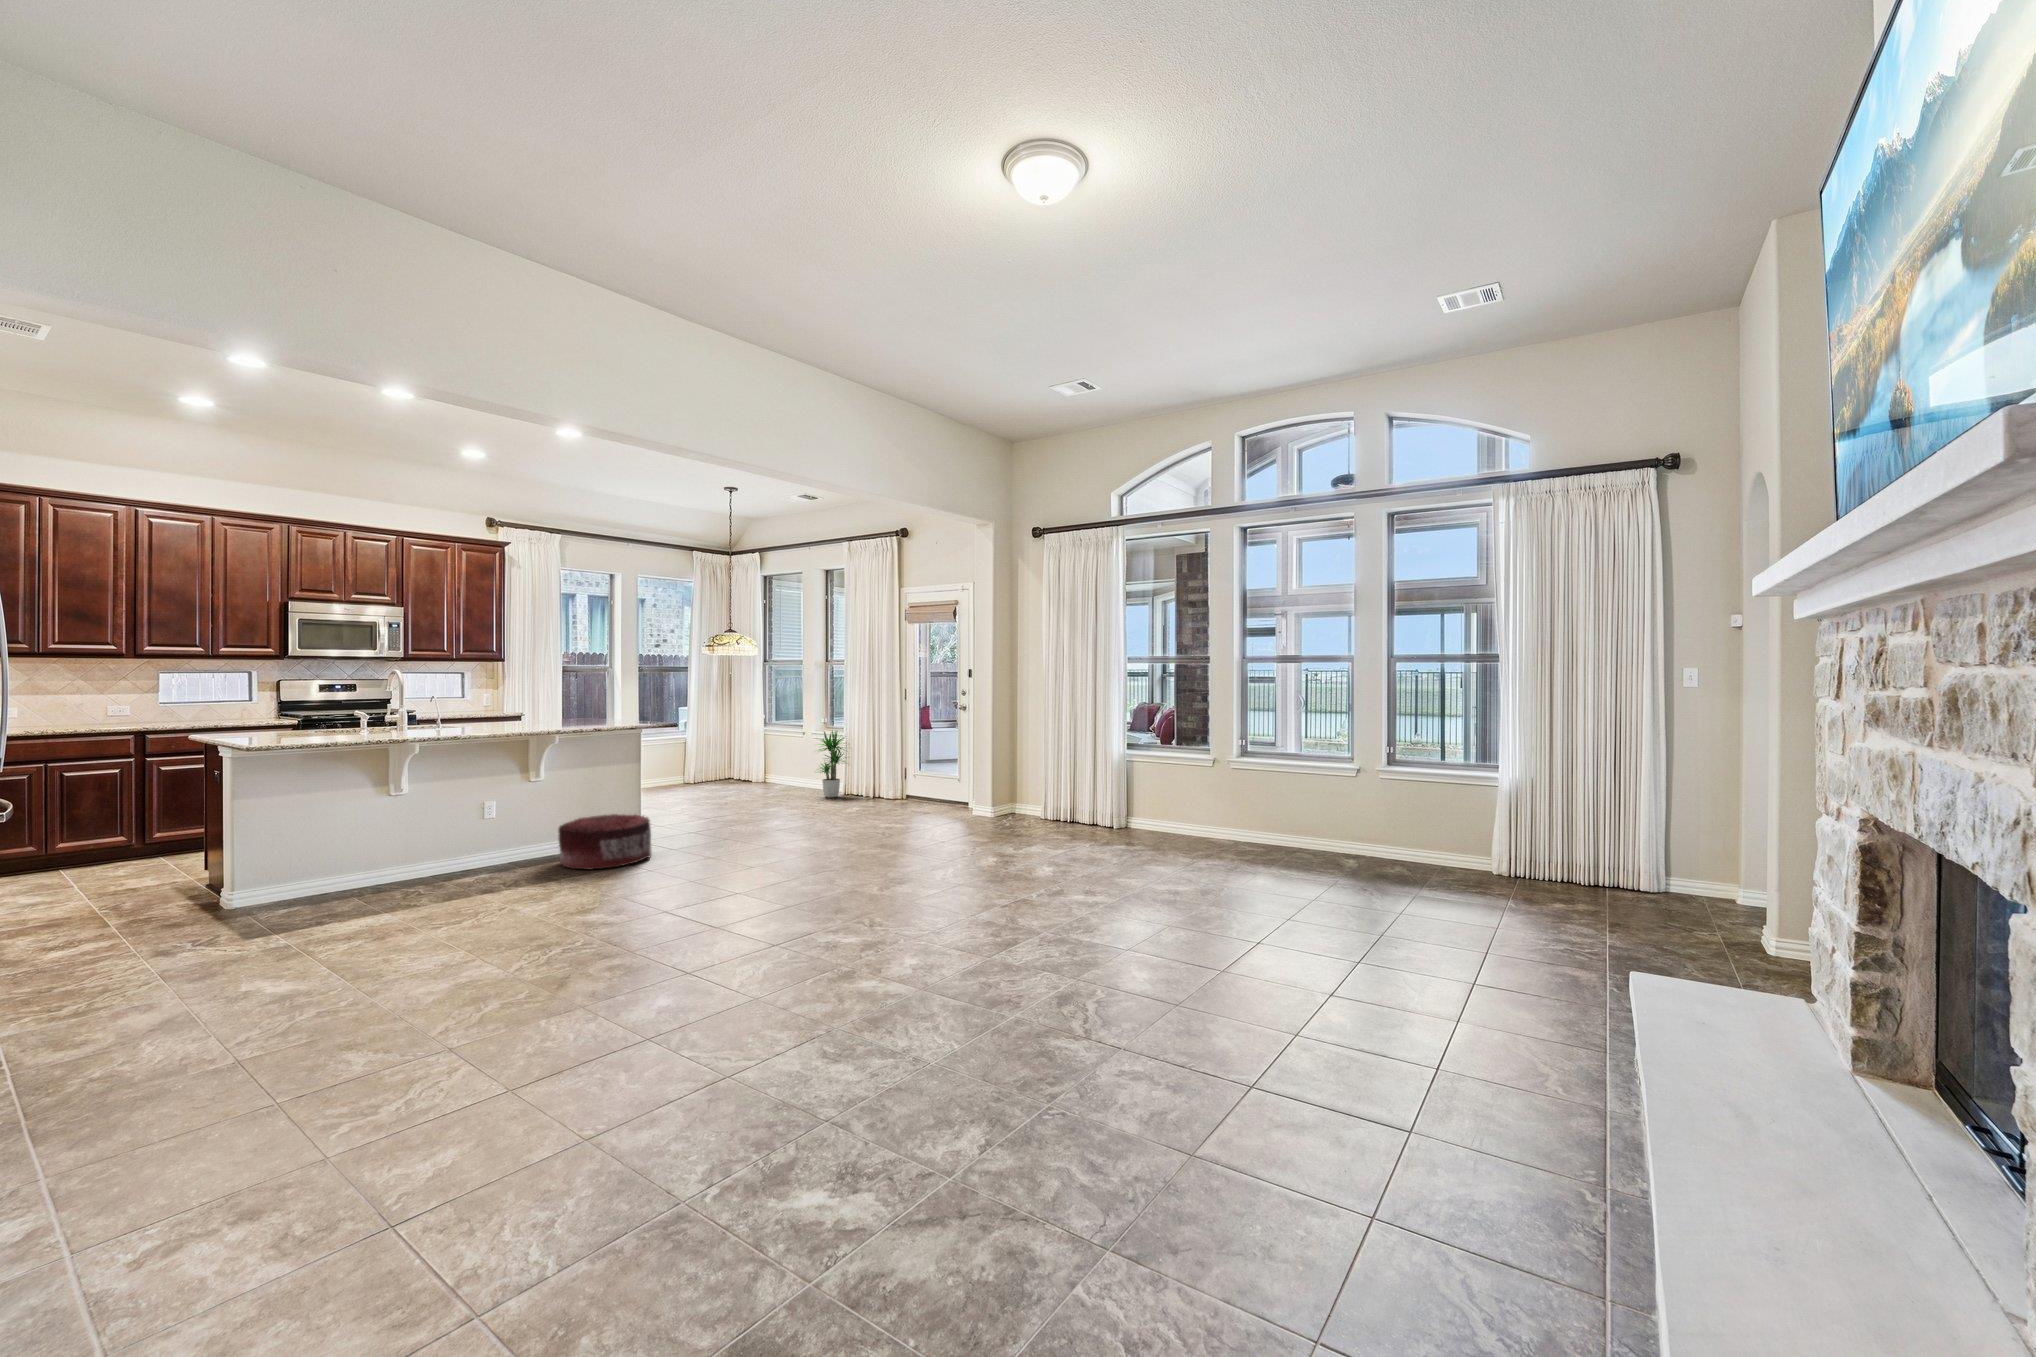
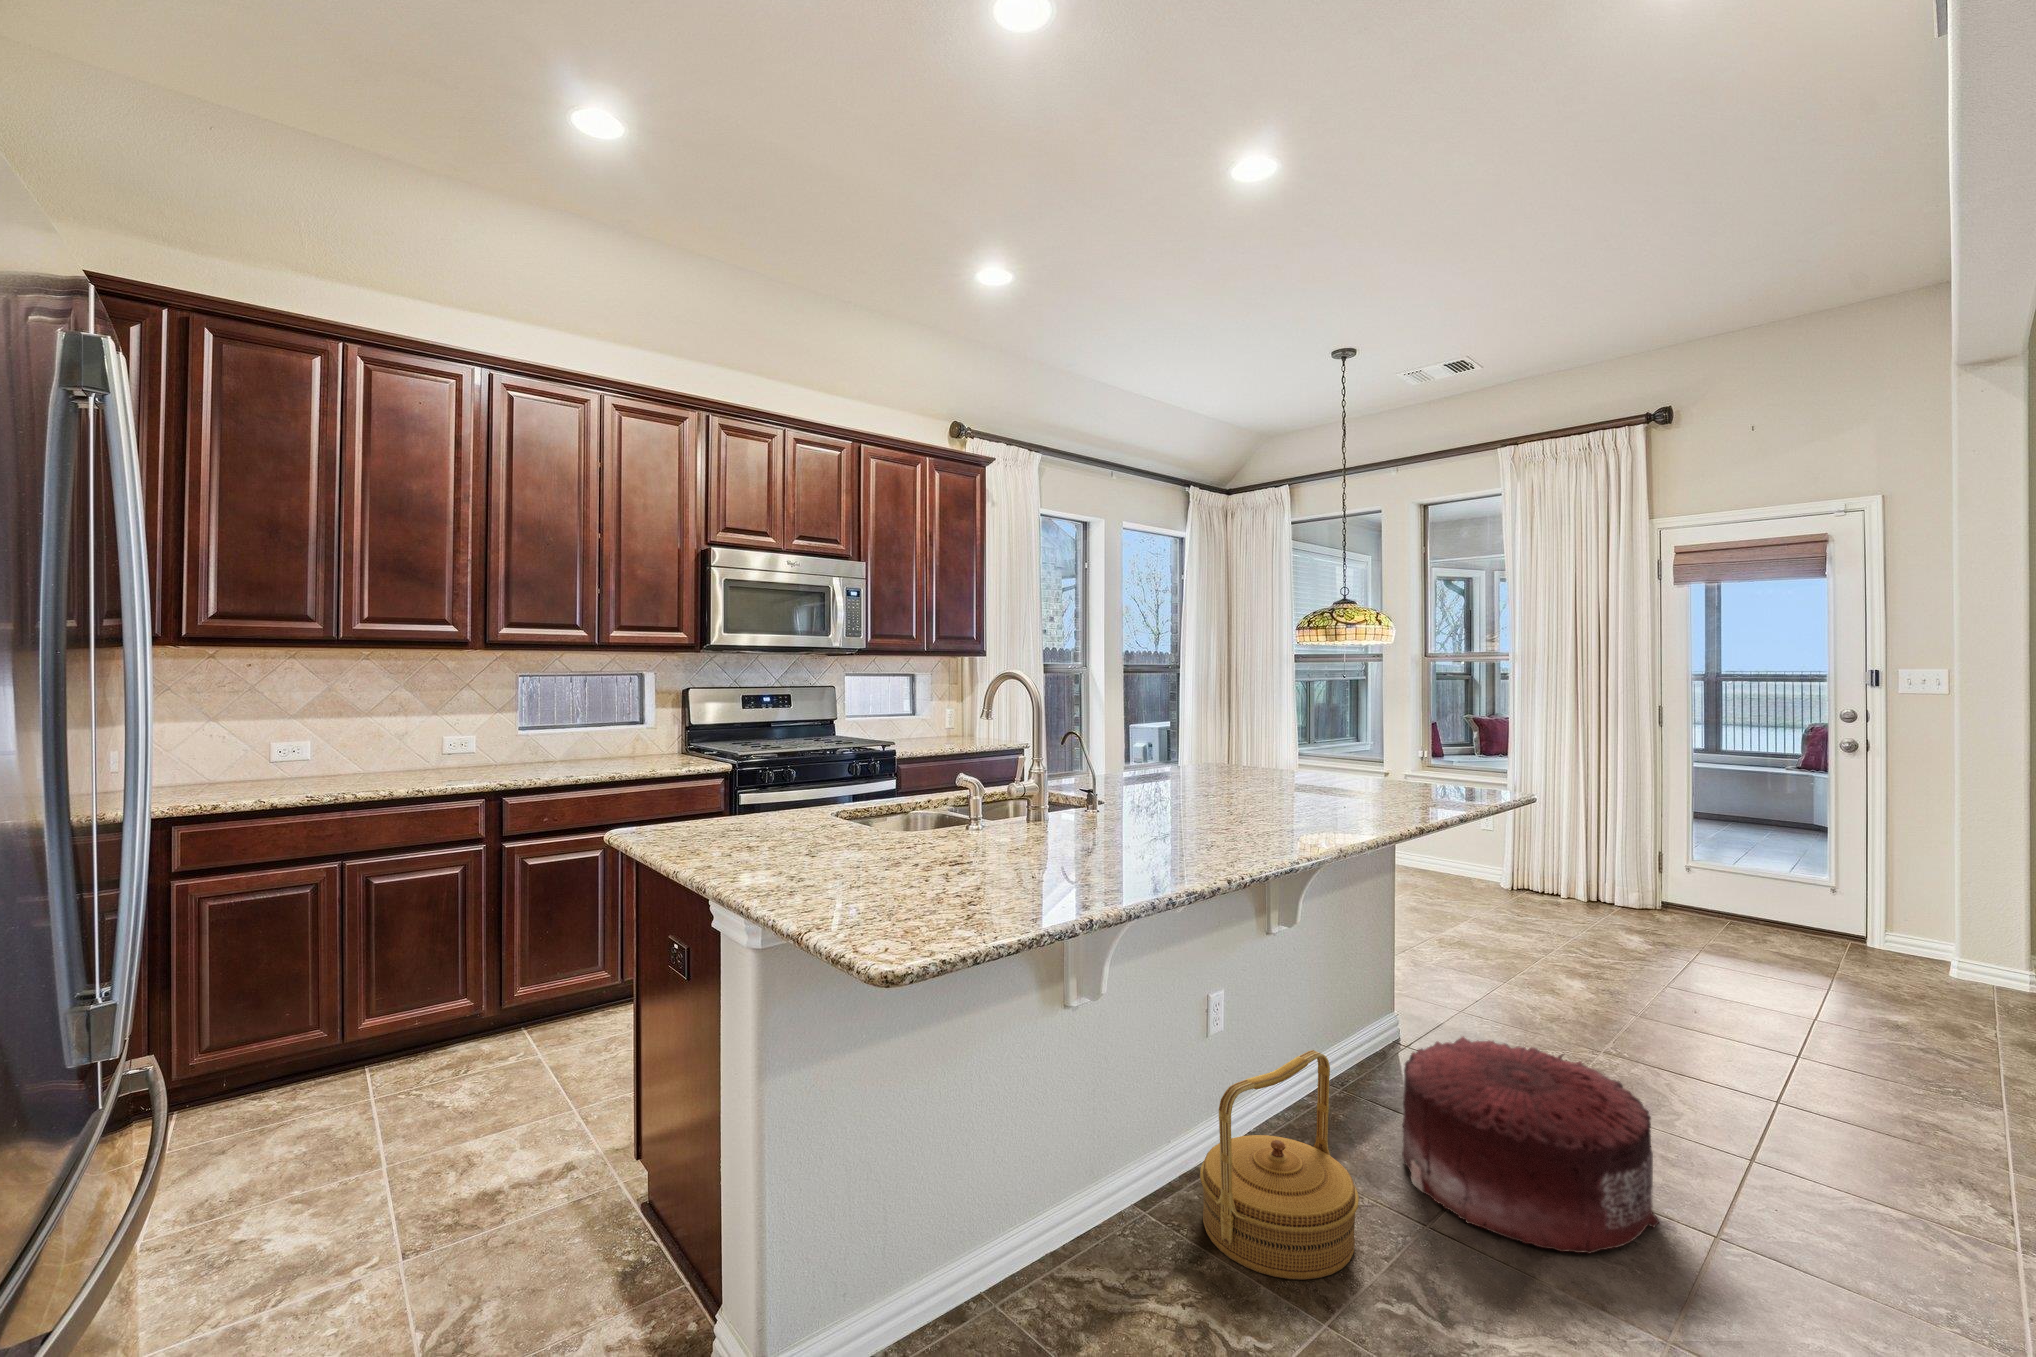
potted plant: present [819,731,846,798] -> none [1476,781,1566,908]
woven basket: none [446,809,517,879] -> present [1200,1050,1359,1280]

